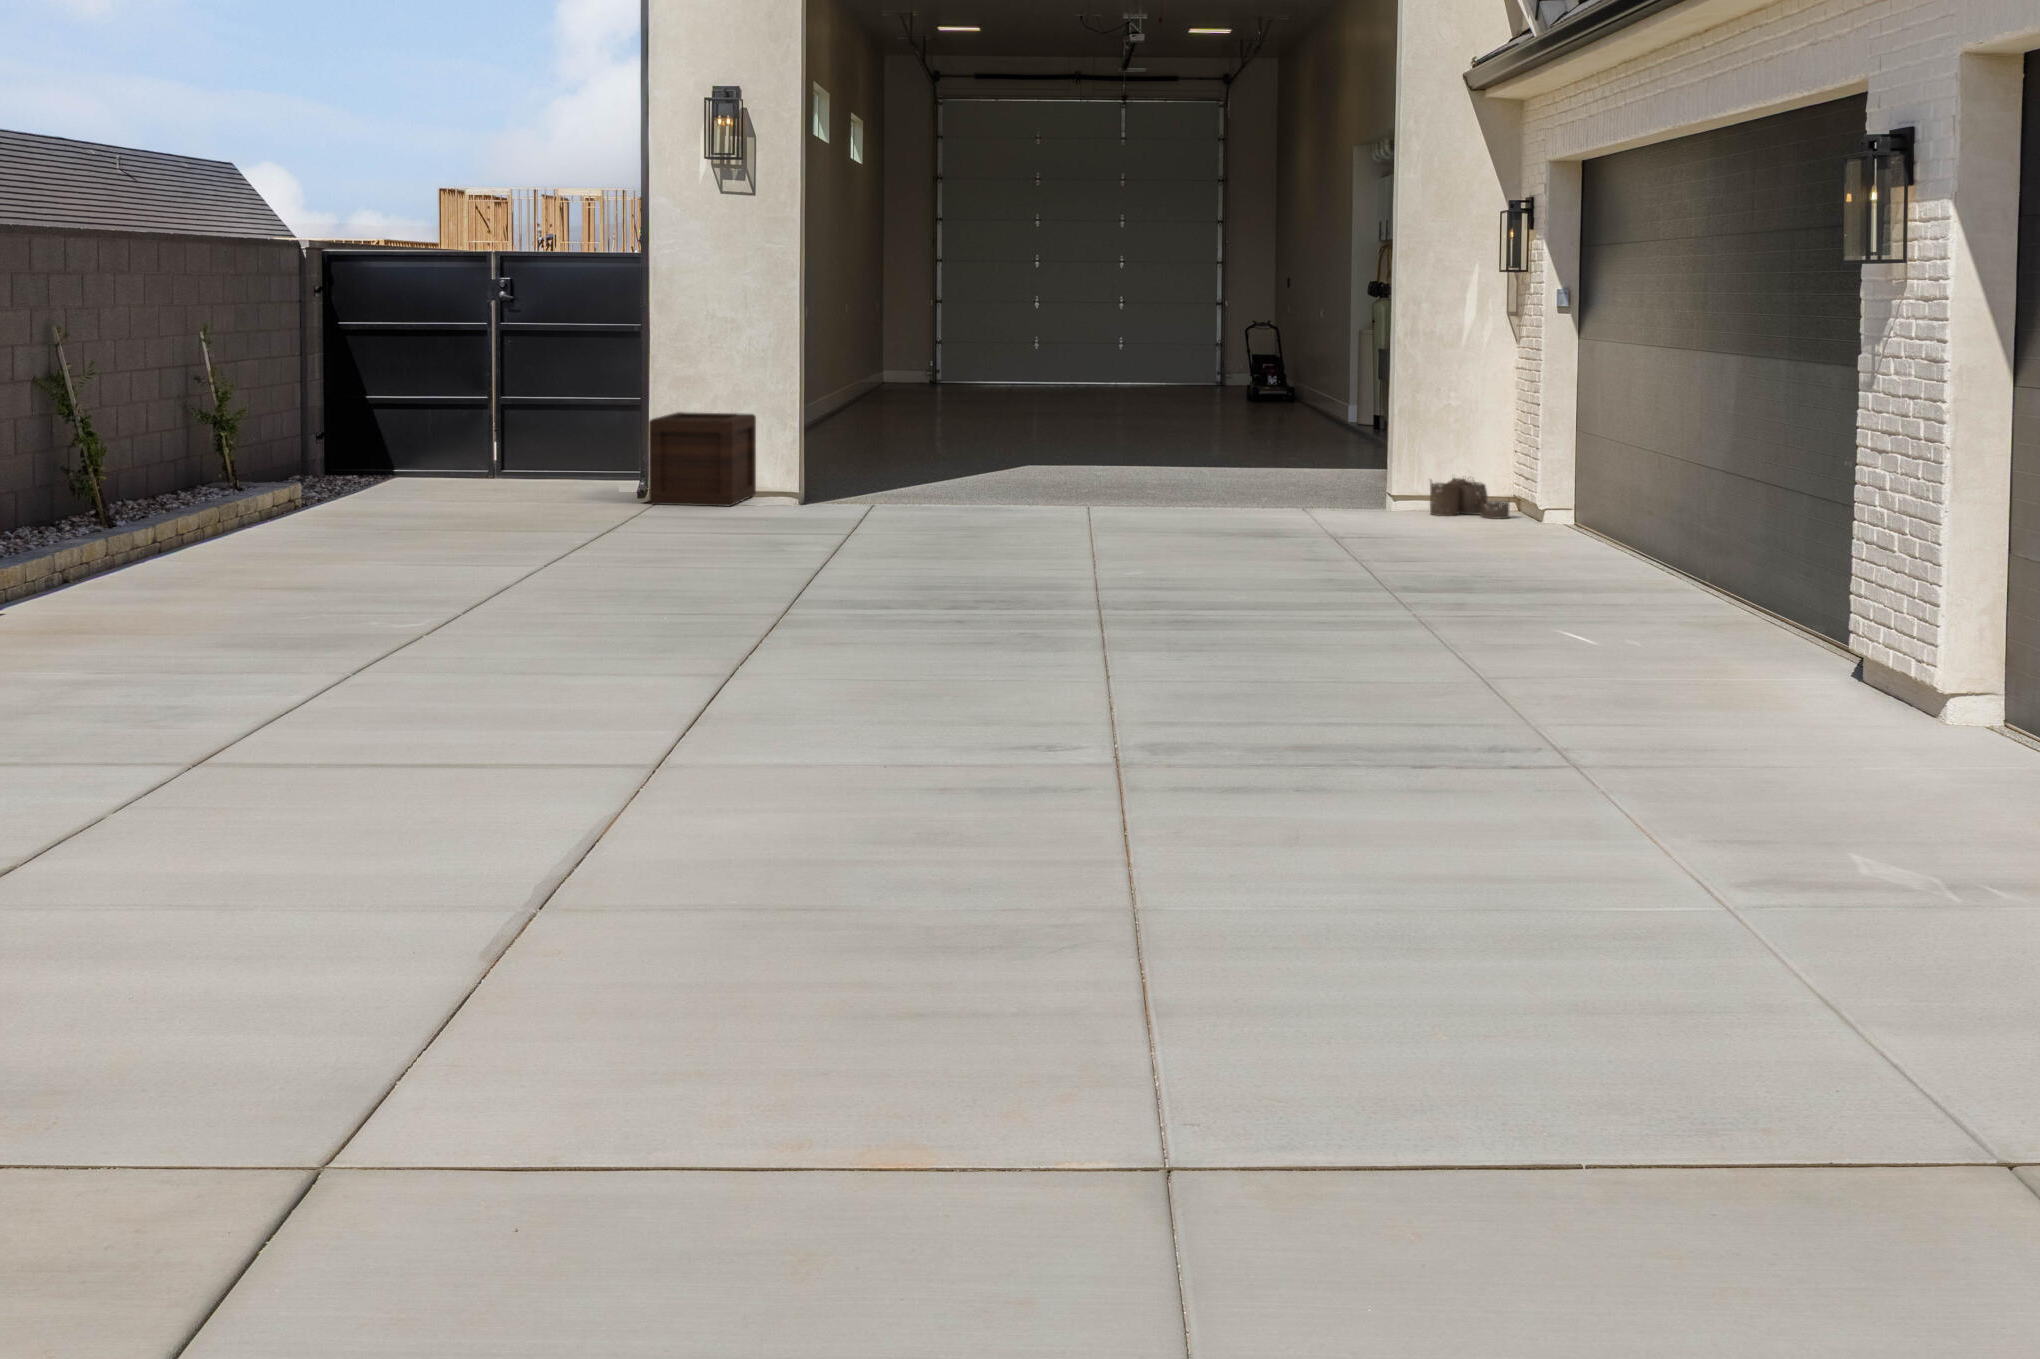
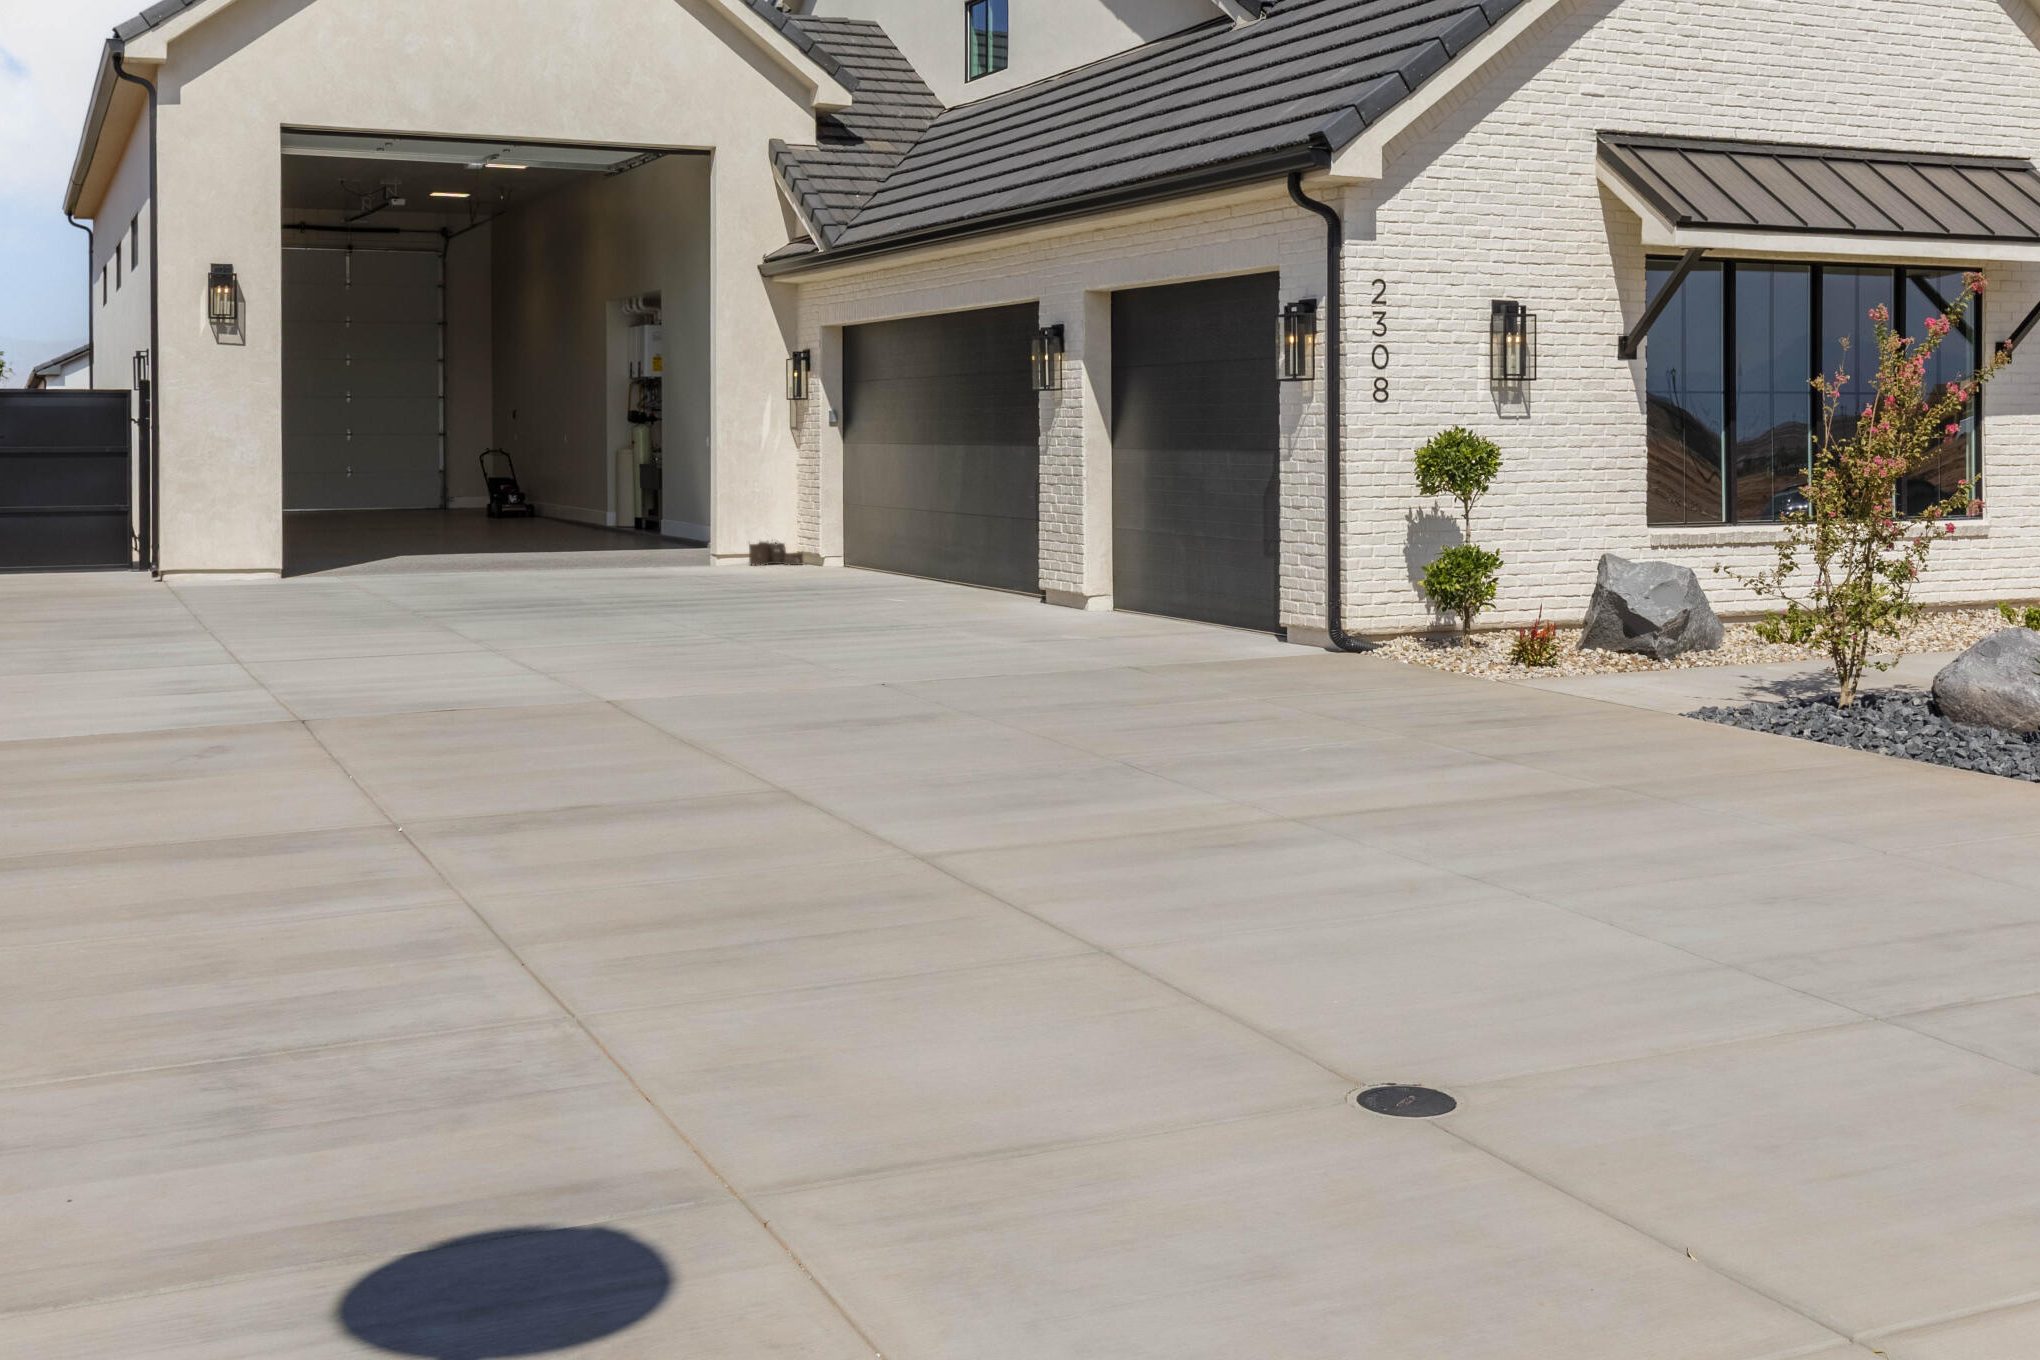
wooden crate: present [649,412,756,506] -> none [177,516,247,587]

